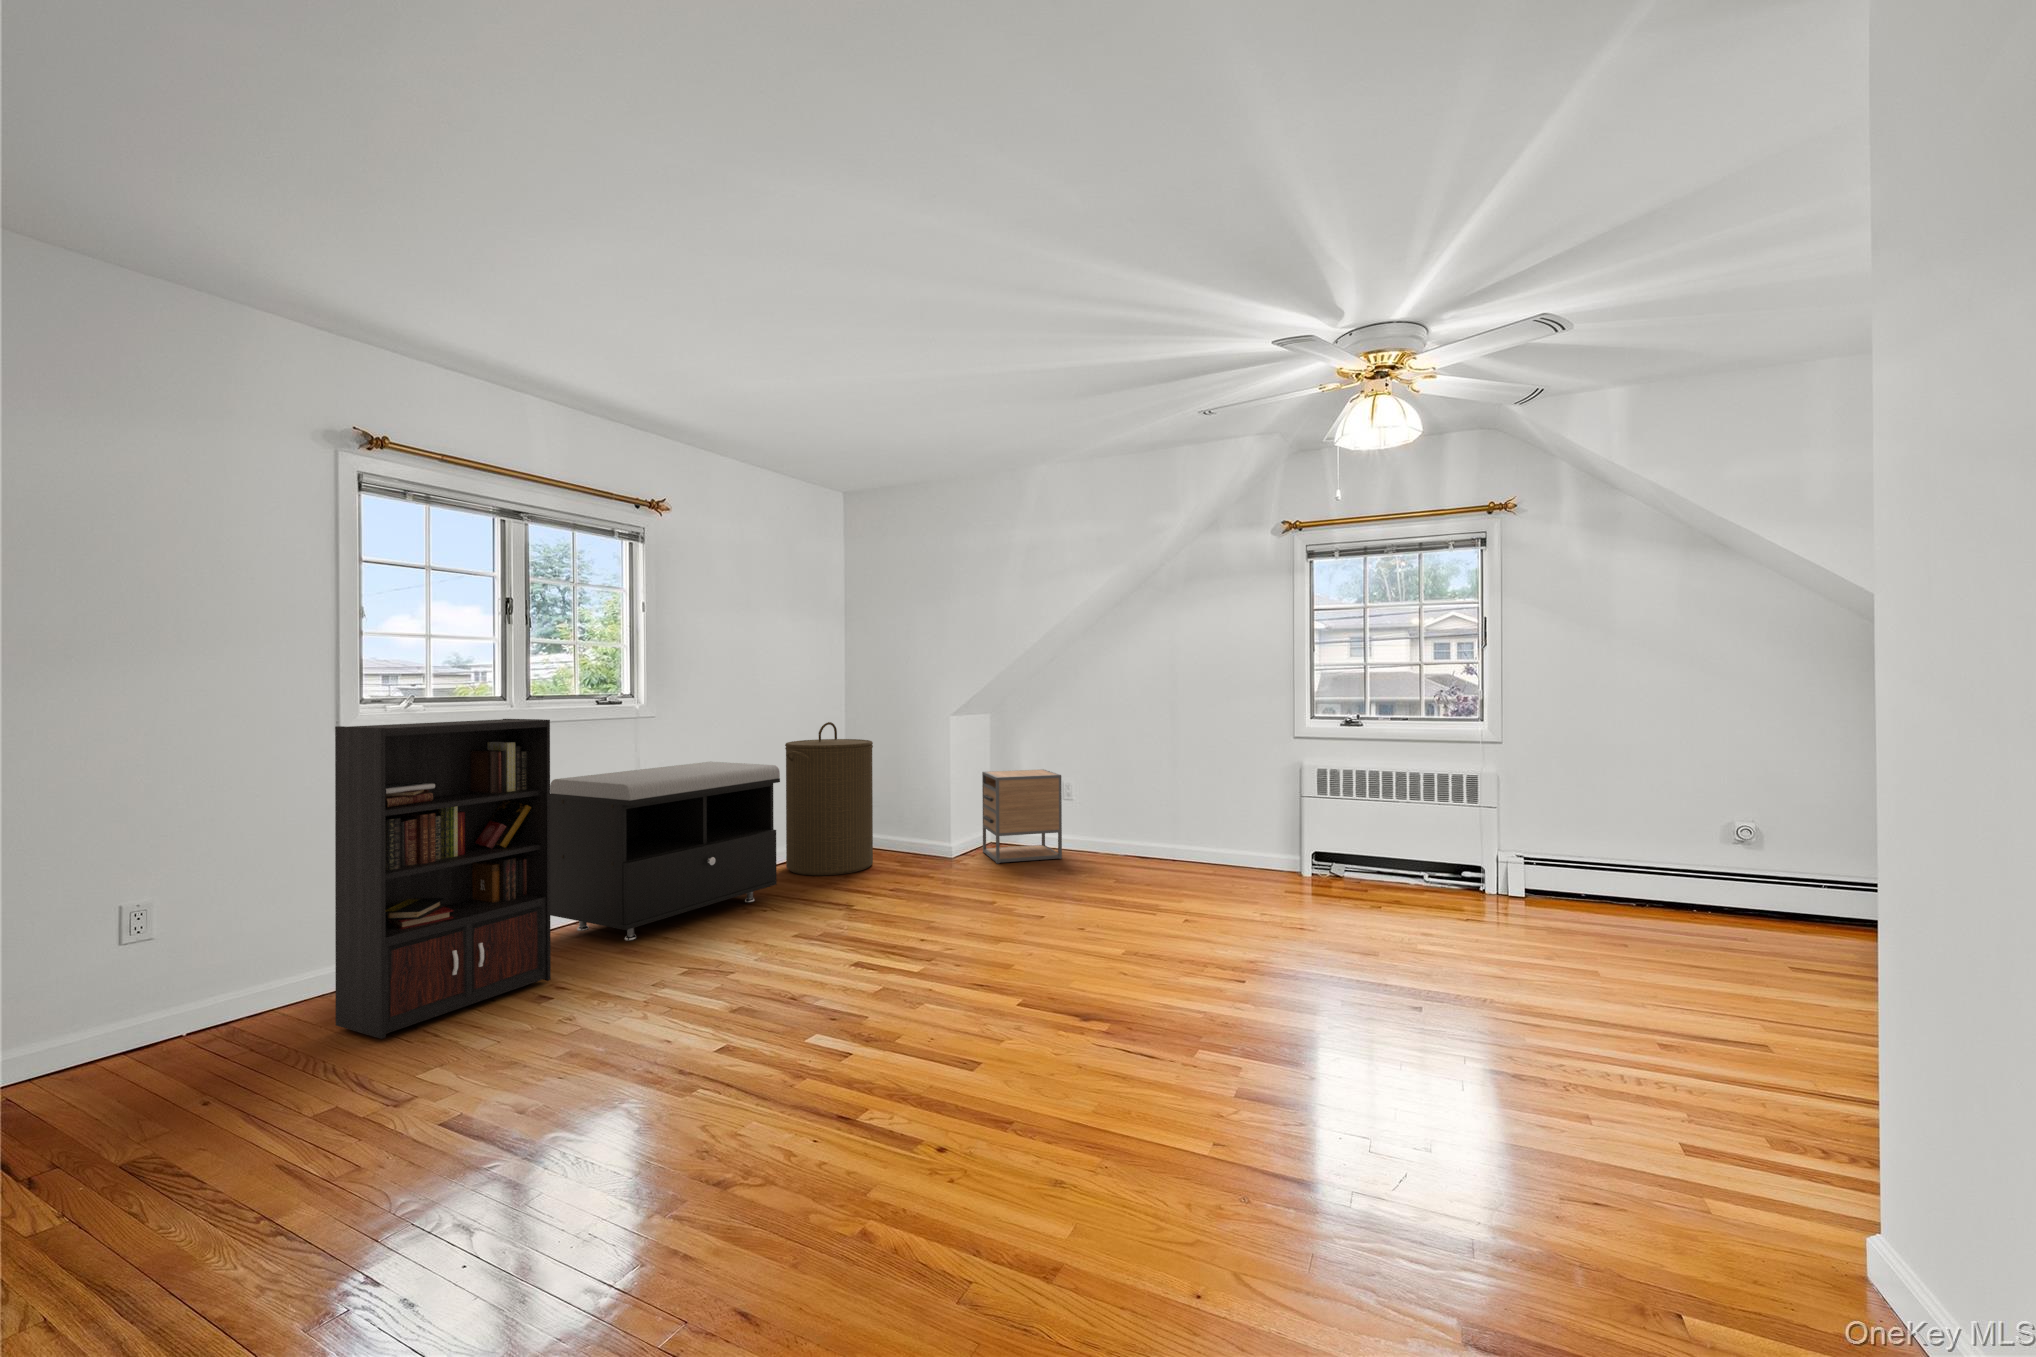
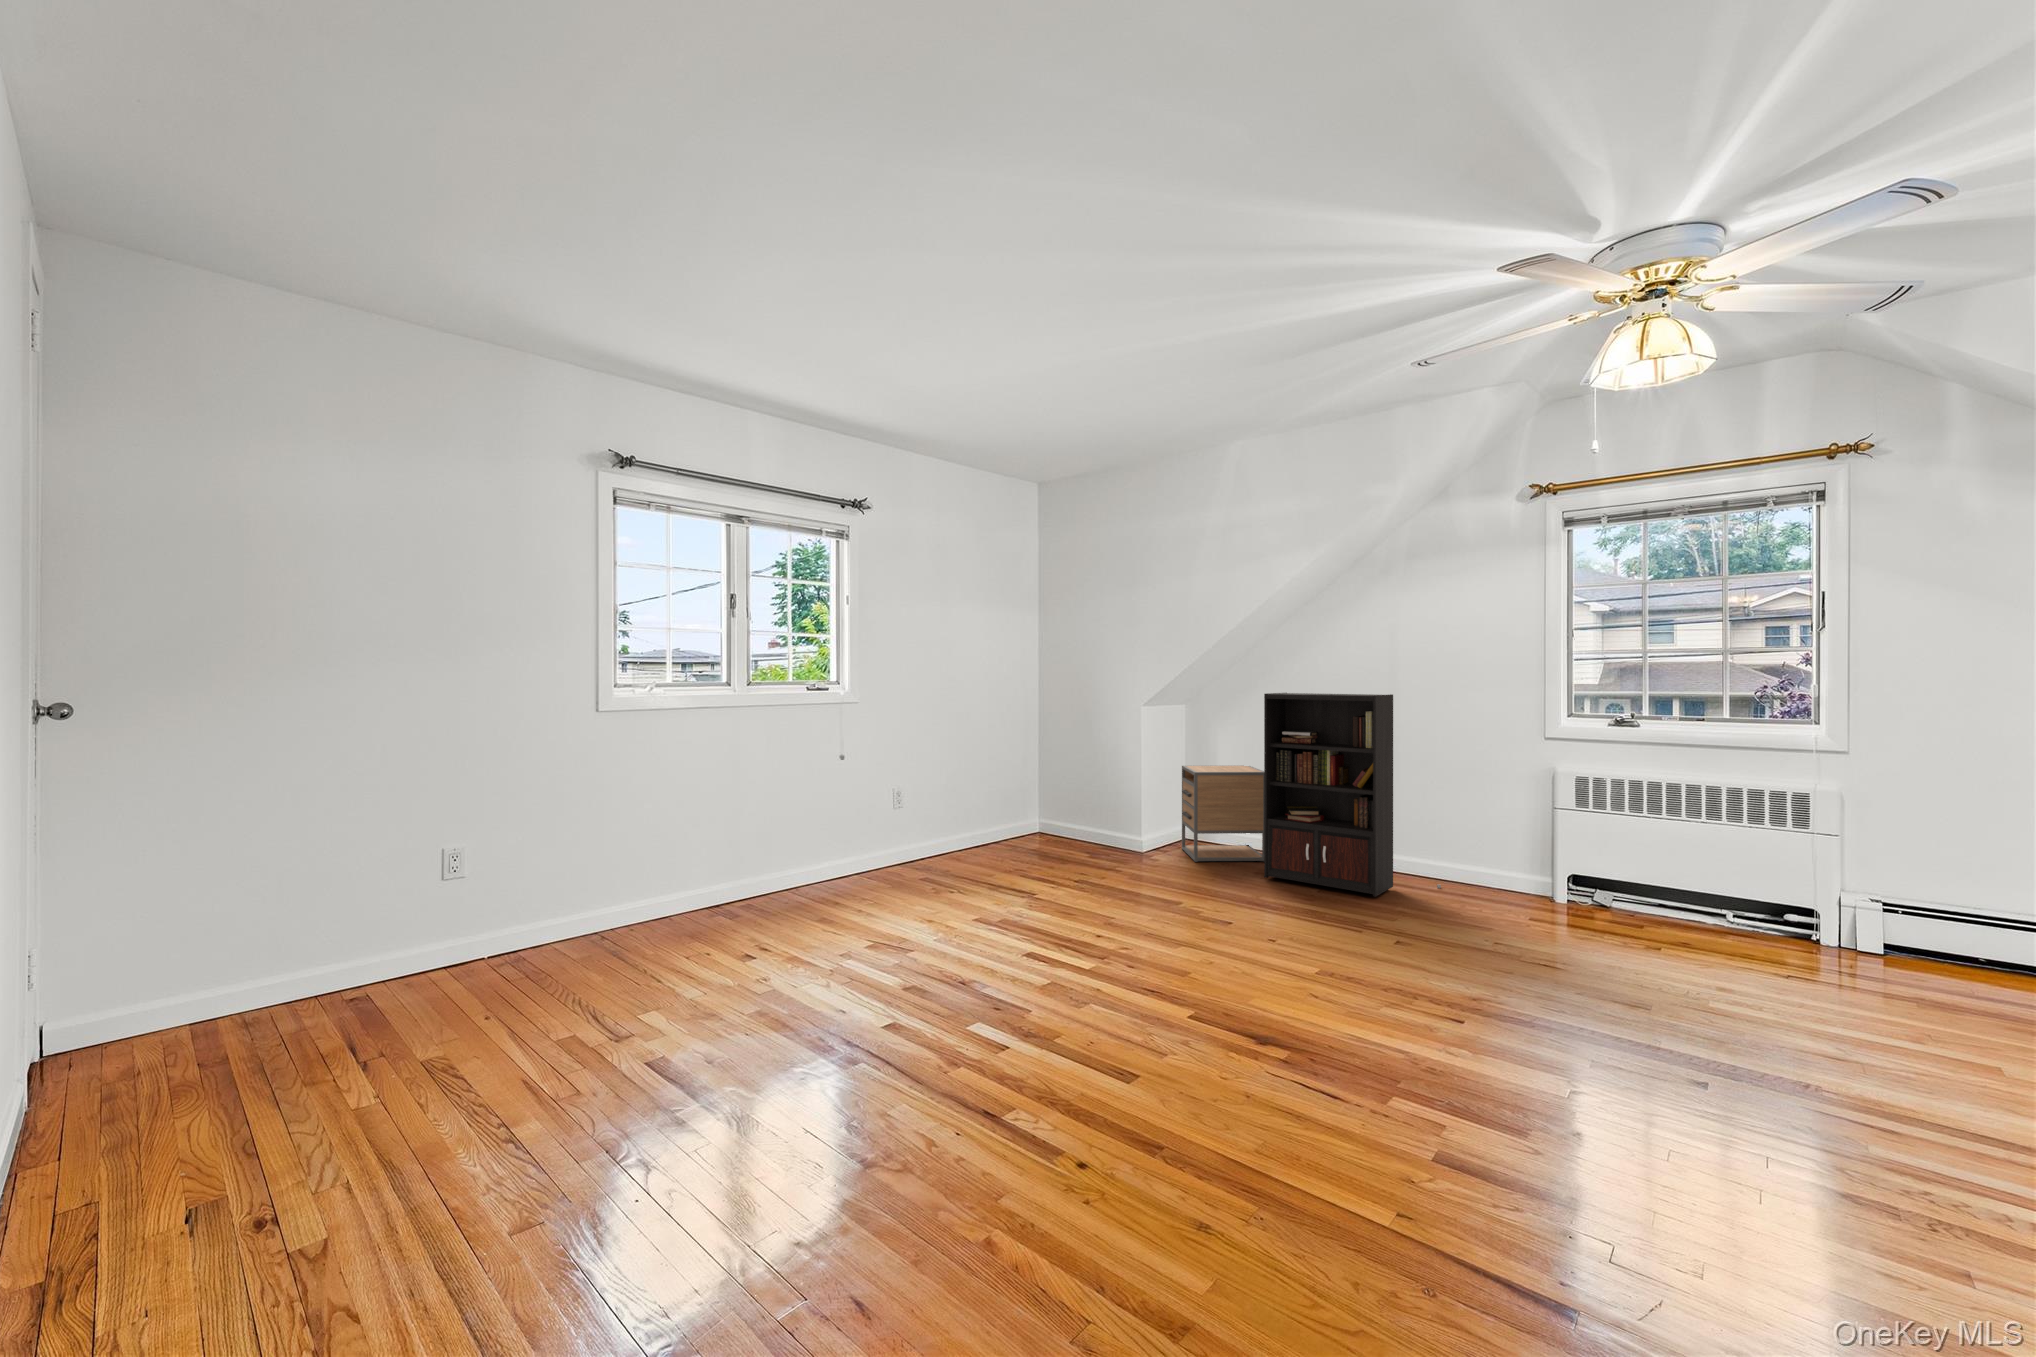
bookcase: present [335,719,551,1039] -> present [1264,693,1441,897]
laundry hamper: present [785,722,873,875] -> none [984,711,1068,862]
storage bench: present [550,762,780,941] -> none [769,747,973,911]

